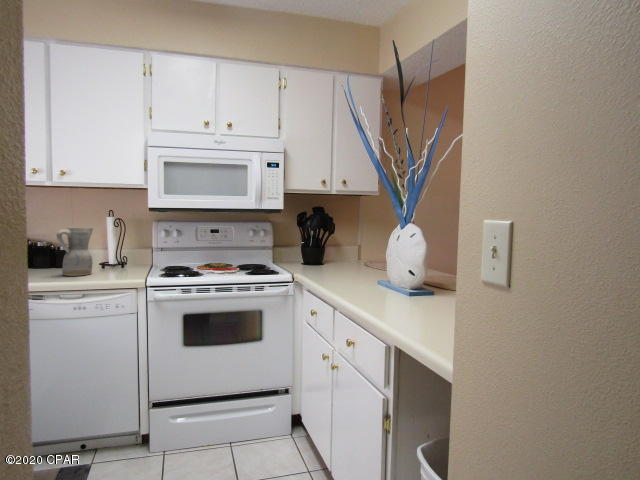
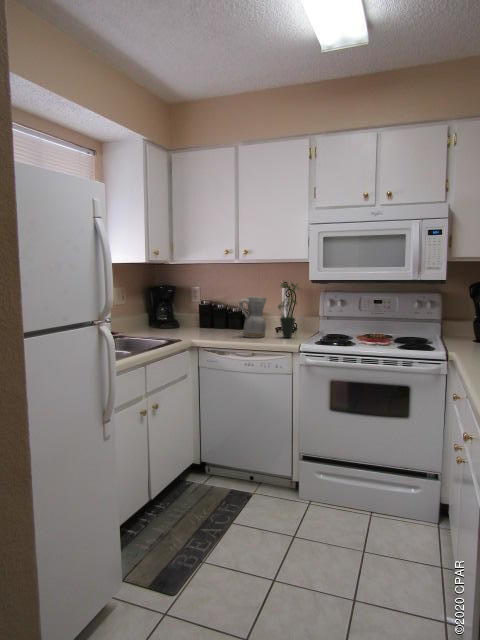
potted plant: none [110,208,137,273] -> present [278,283,299,338]

